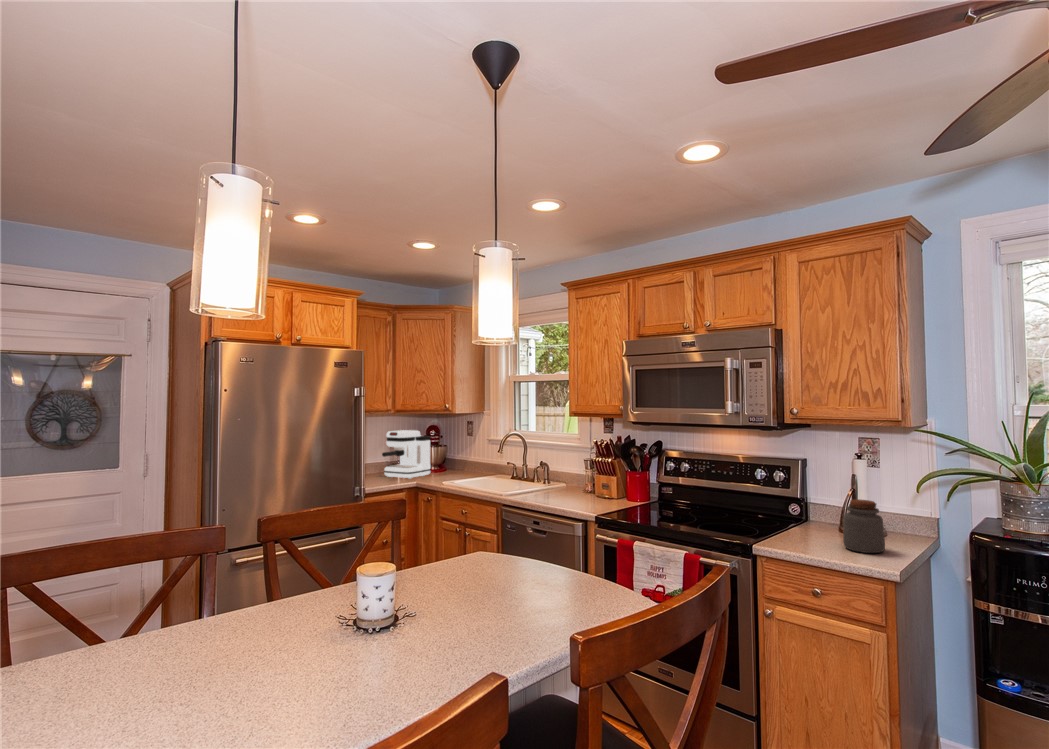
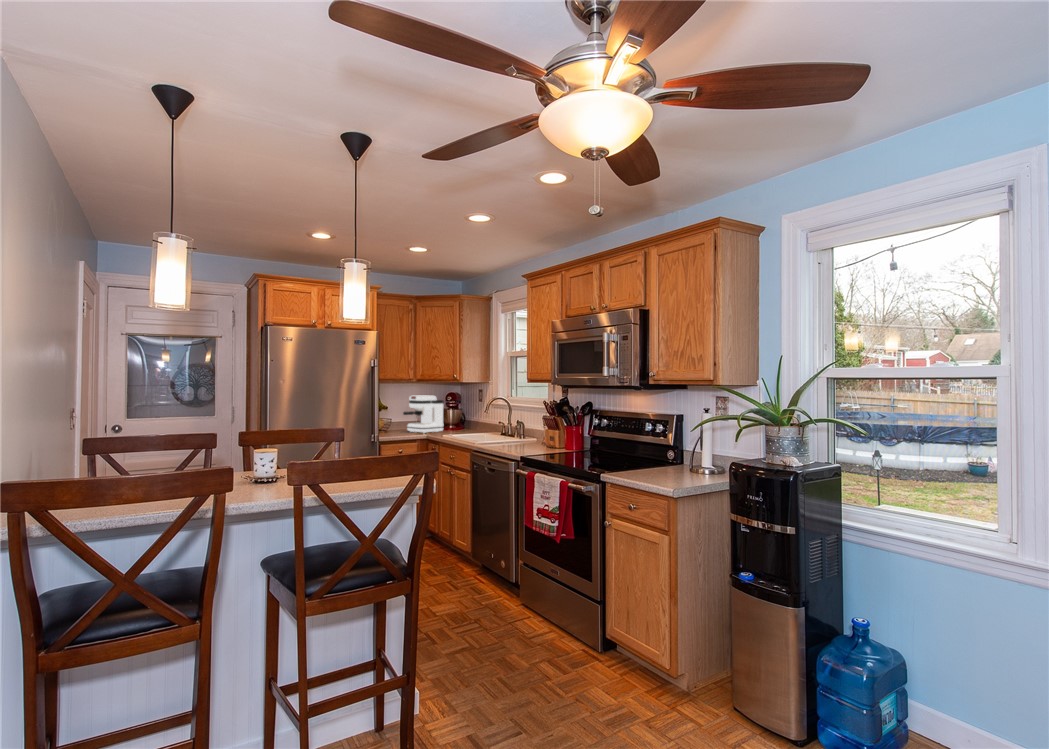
jar: present [843,499,885,553] -> none [664,441,692,480]

